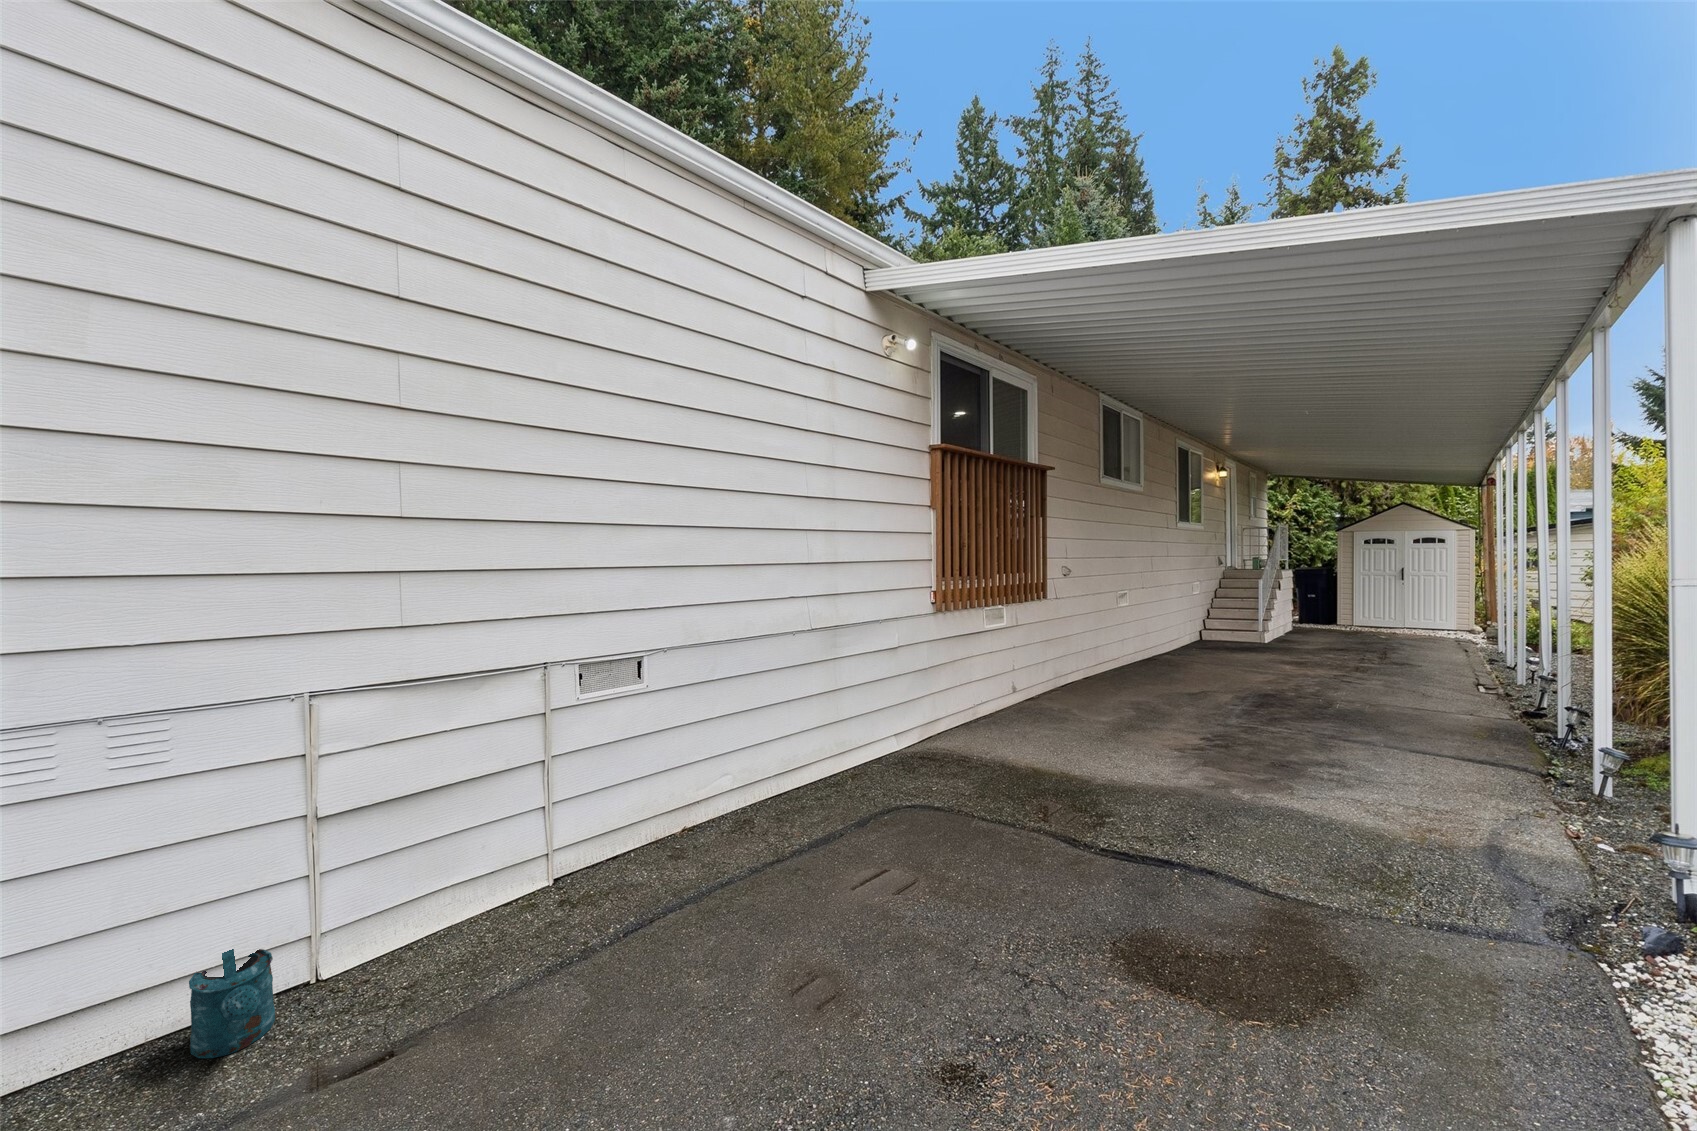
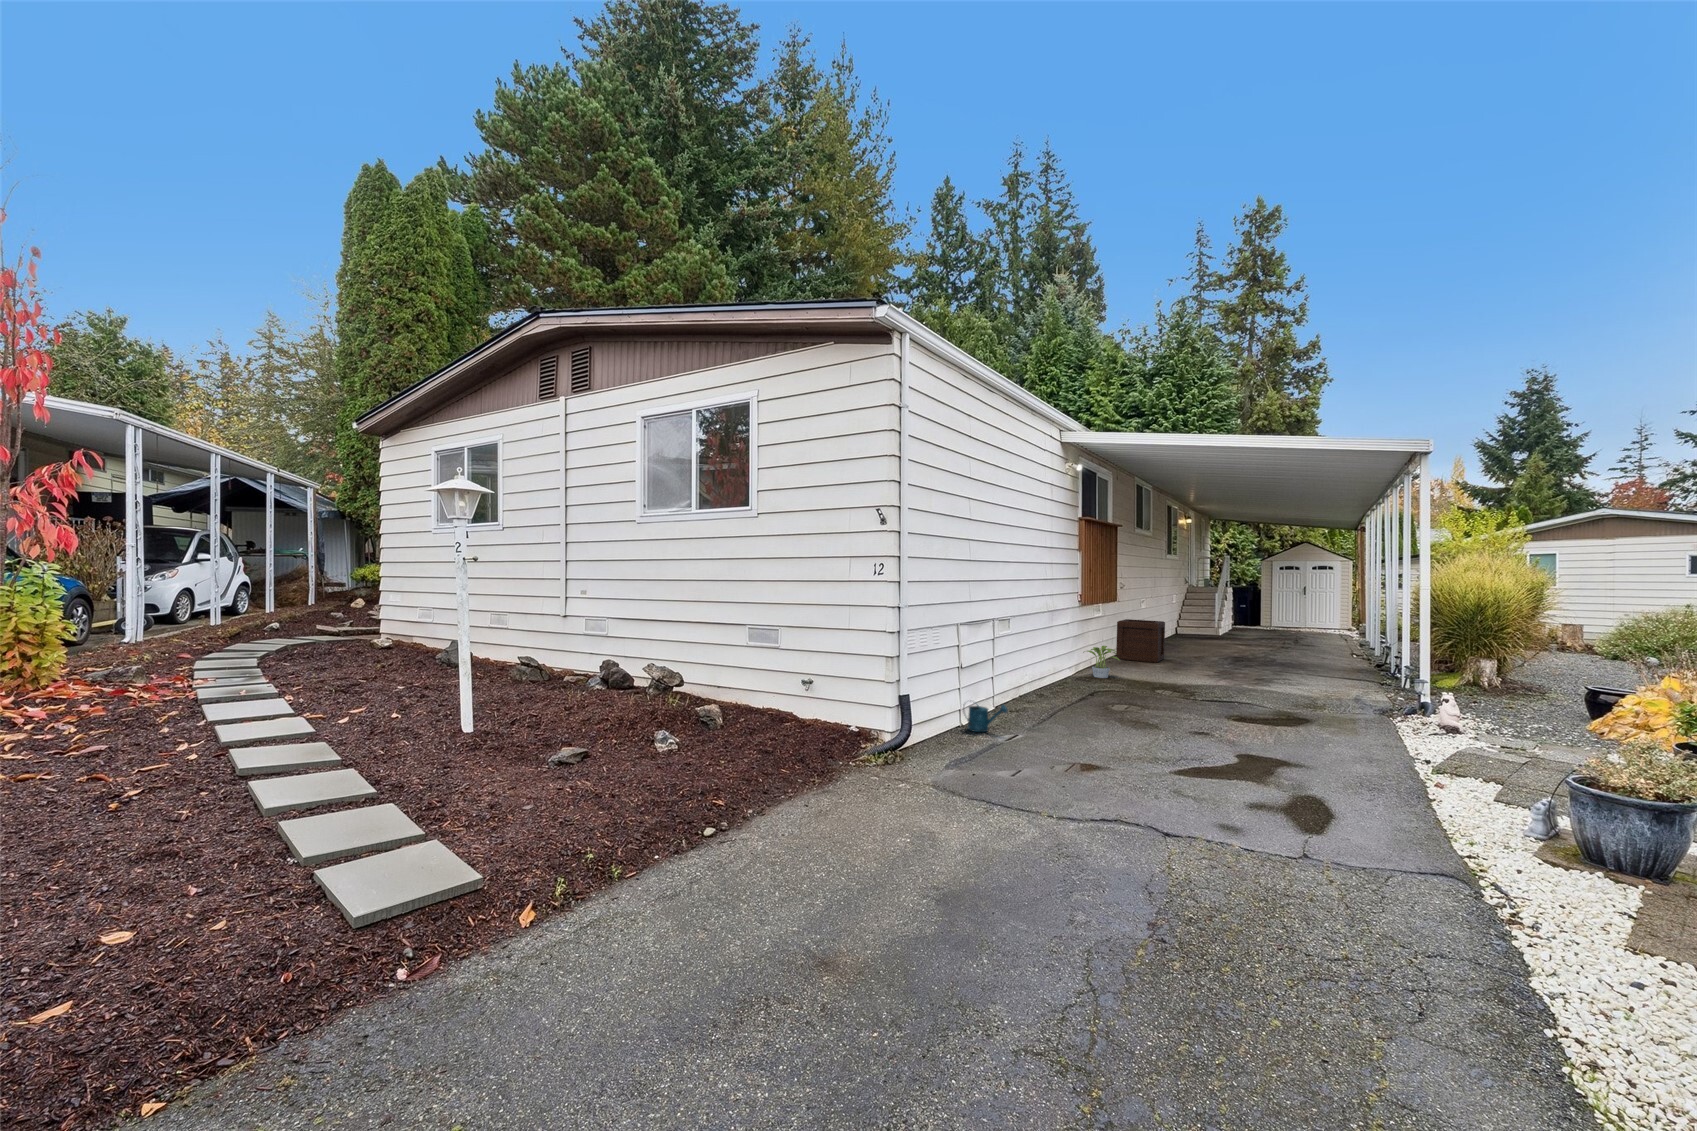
wooden crate: none [1052,623,1141,701] -> present [1116,619,1165,663]
potted plant: none [942,683,1000,746] -> present [1087,646,1120,678]

